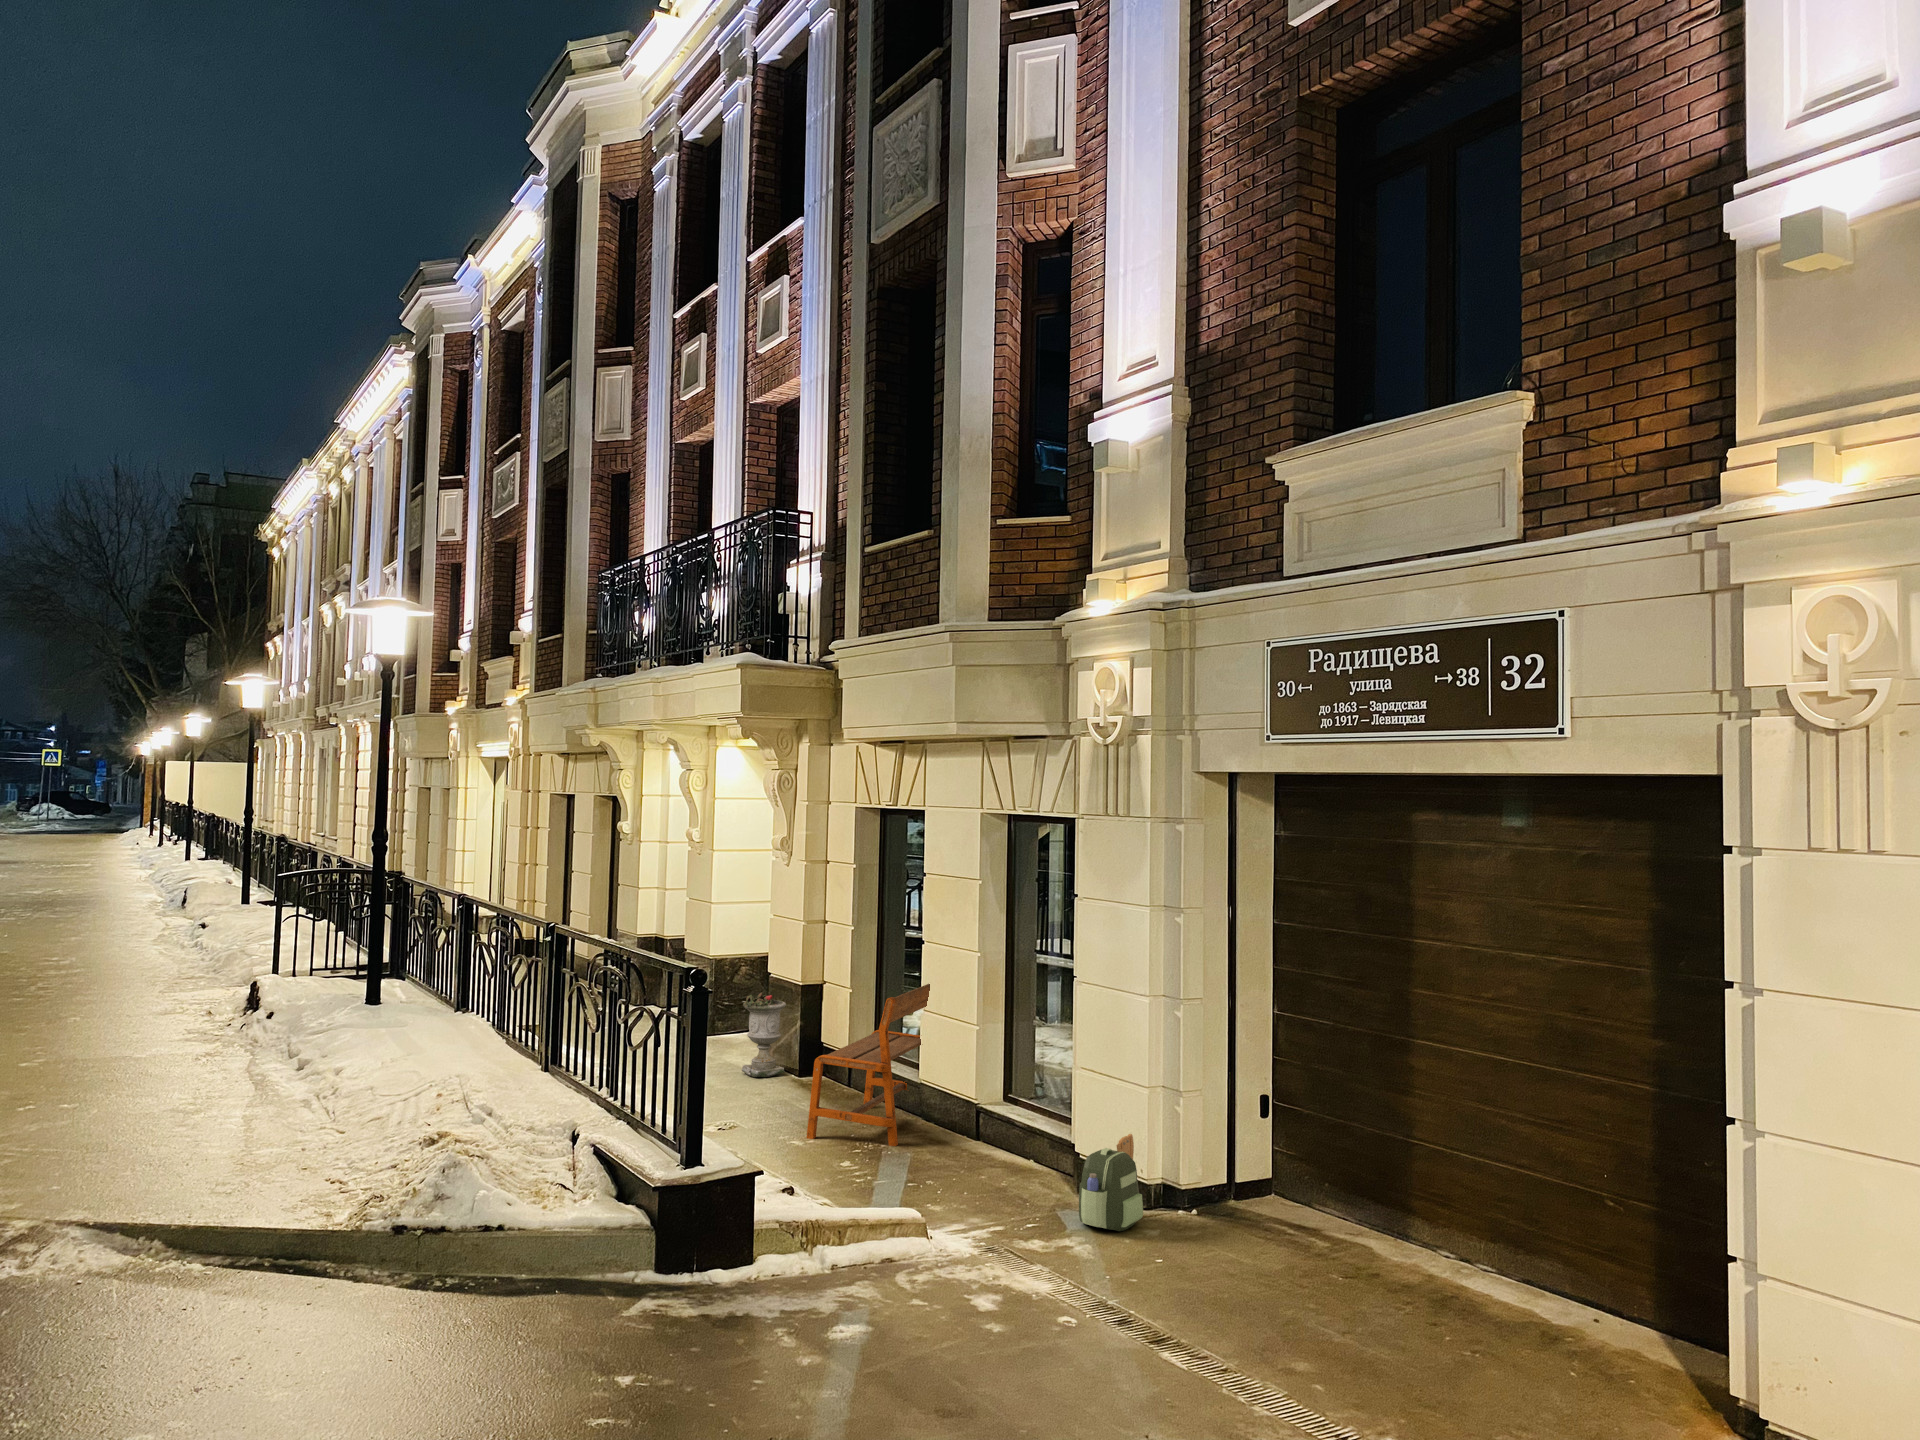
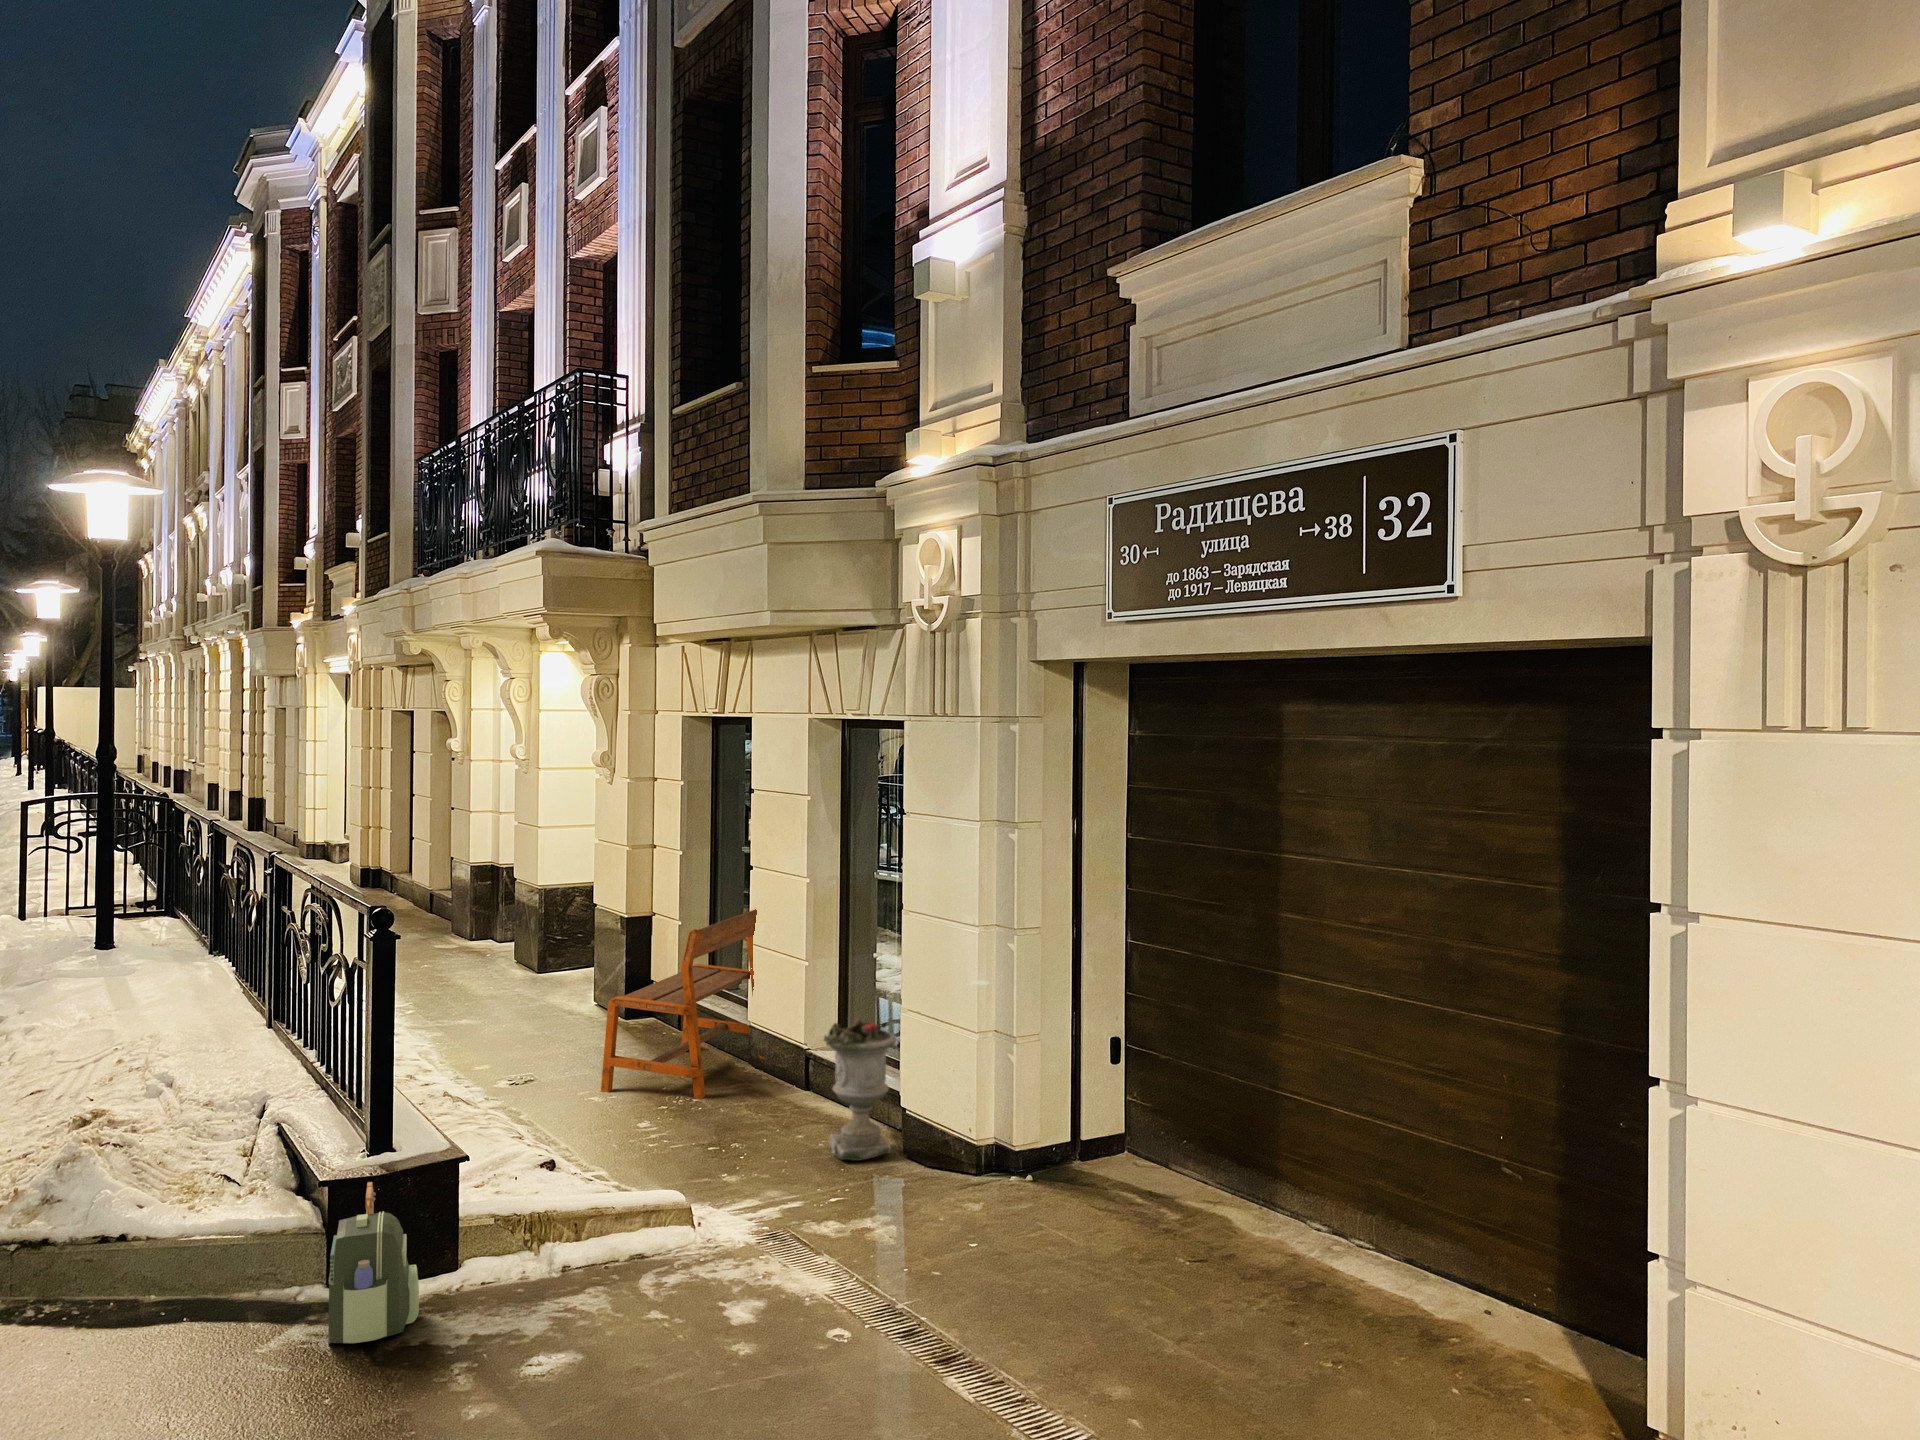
planter: present [742,992,786,1077] -> present [824,1018,896,1161]
backpack: present [1079,1134,1143,1231] -> present [328,1182,419,1343]

